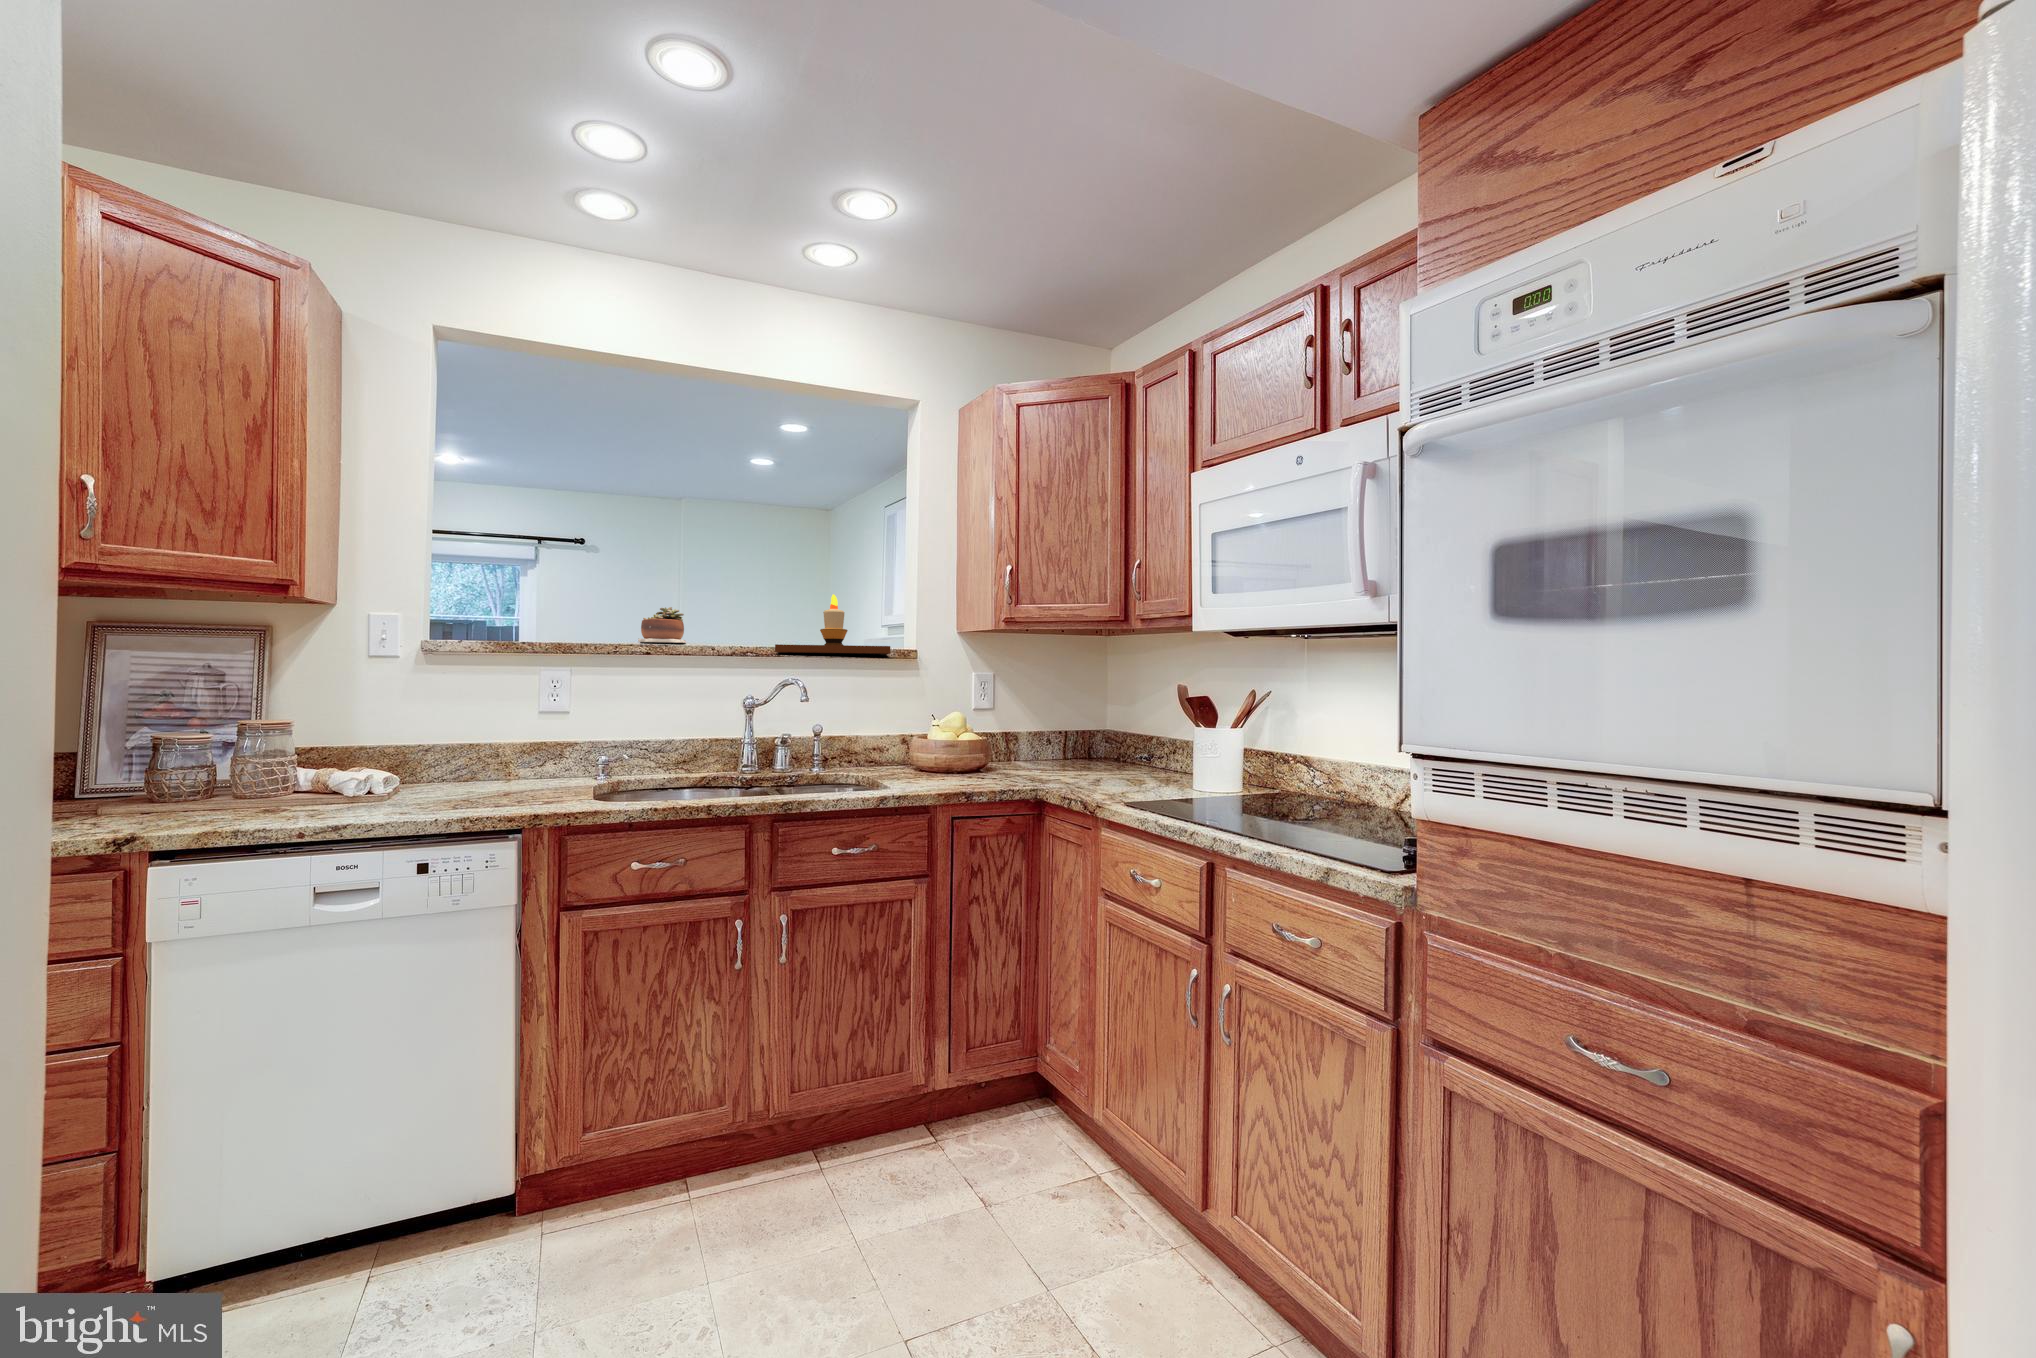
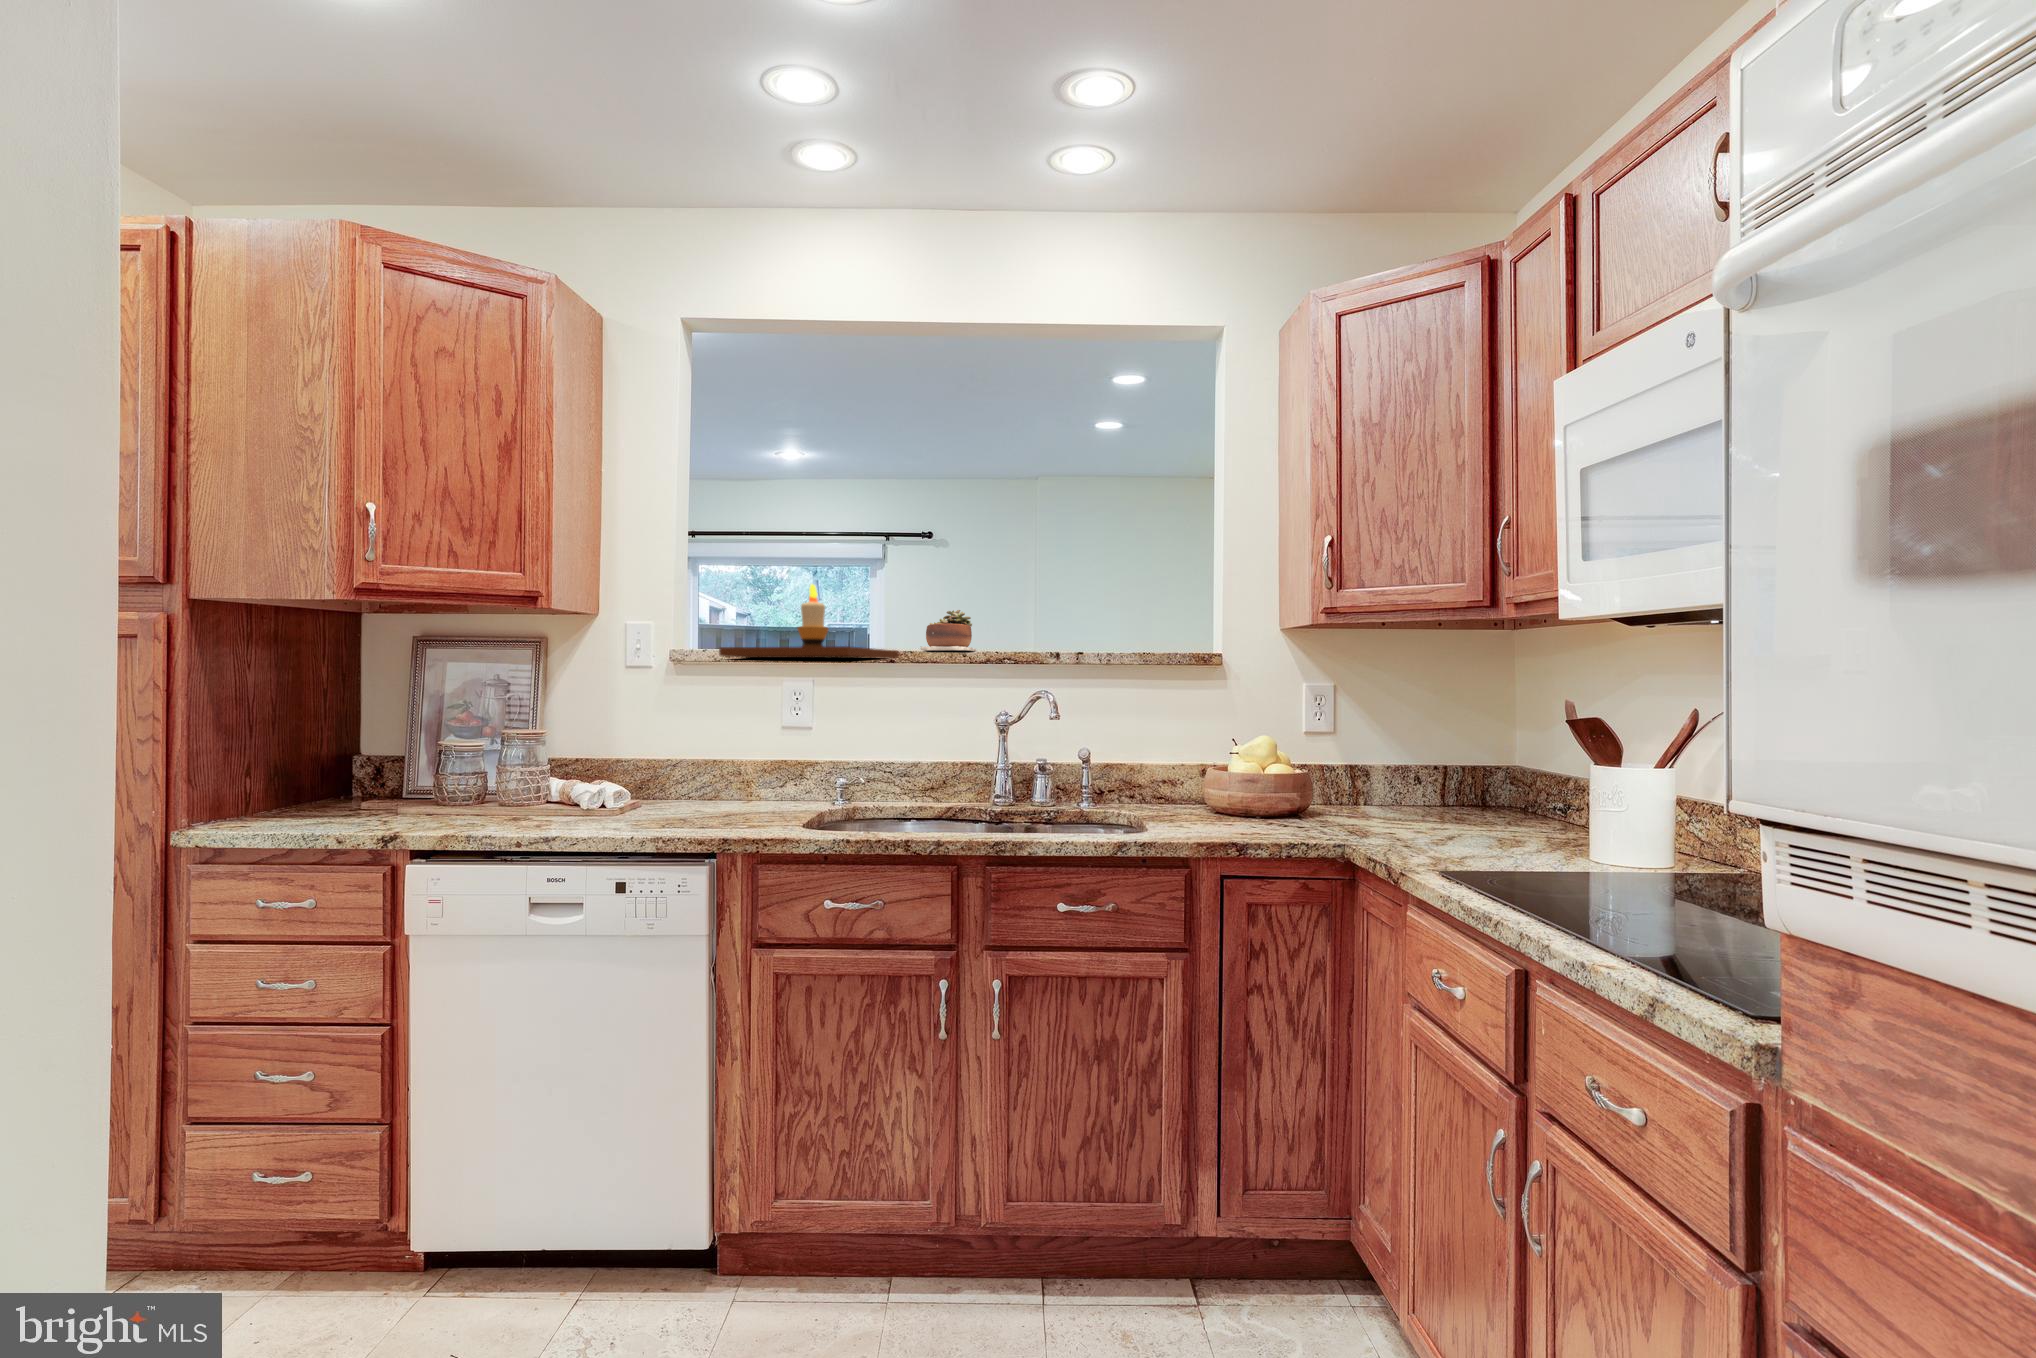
candle: present [775,594,890,655] -> present [719,584,899,659]

